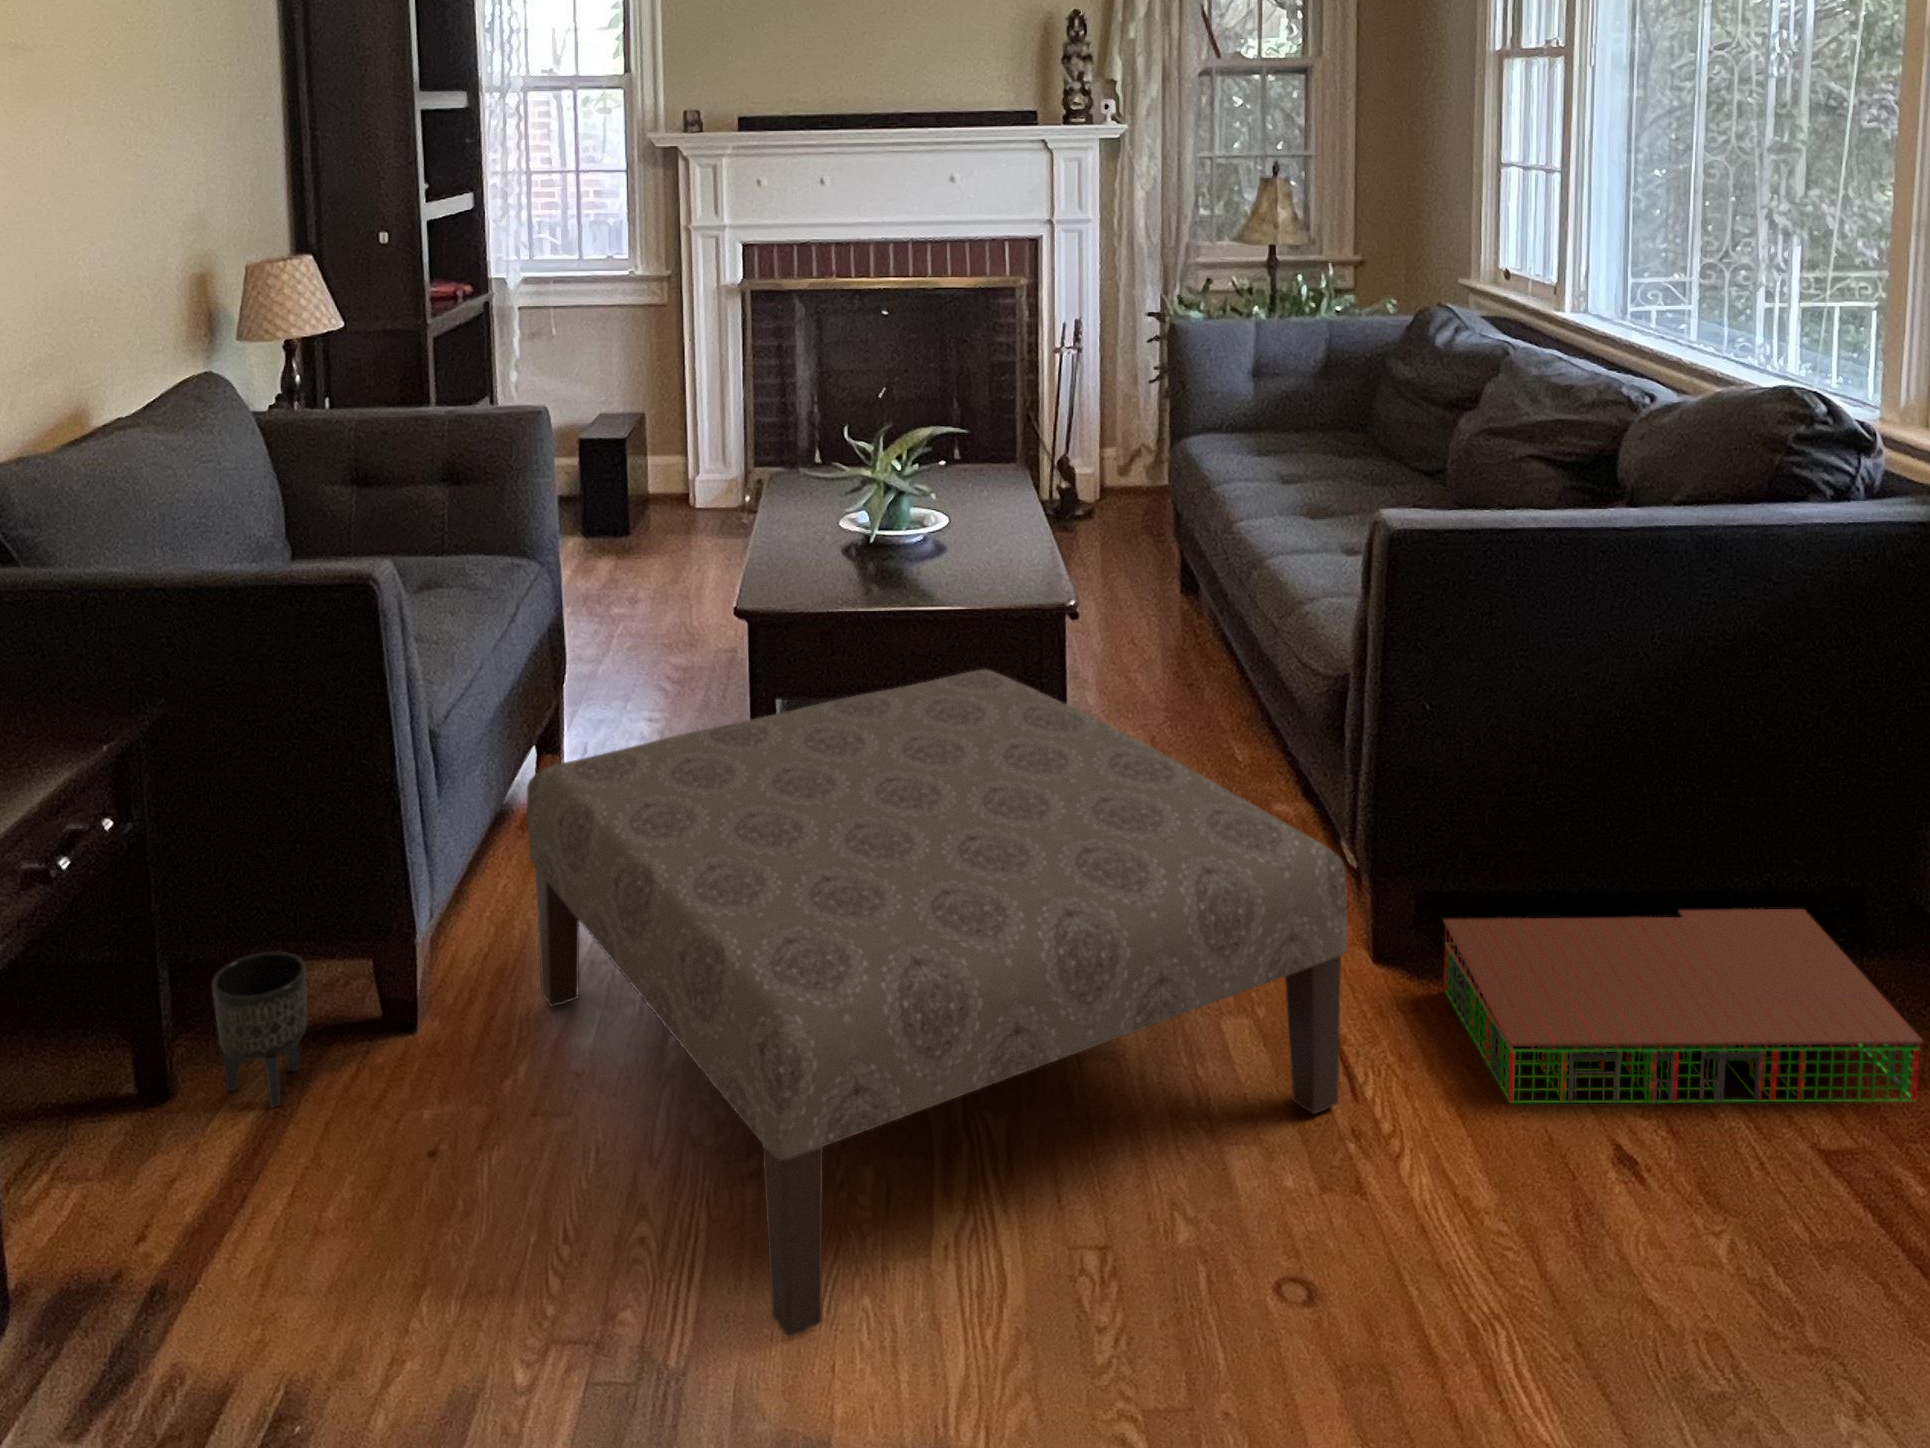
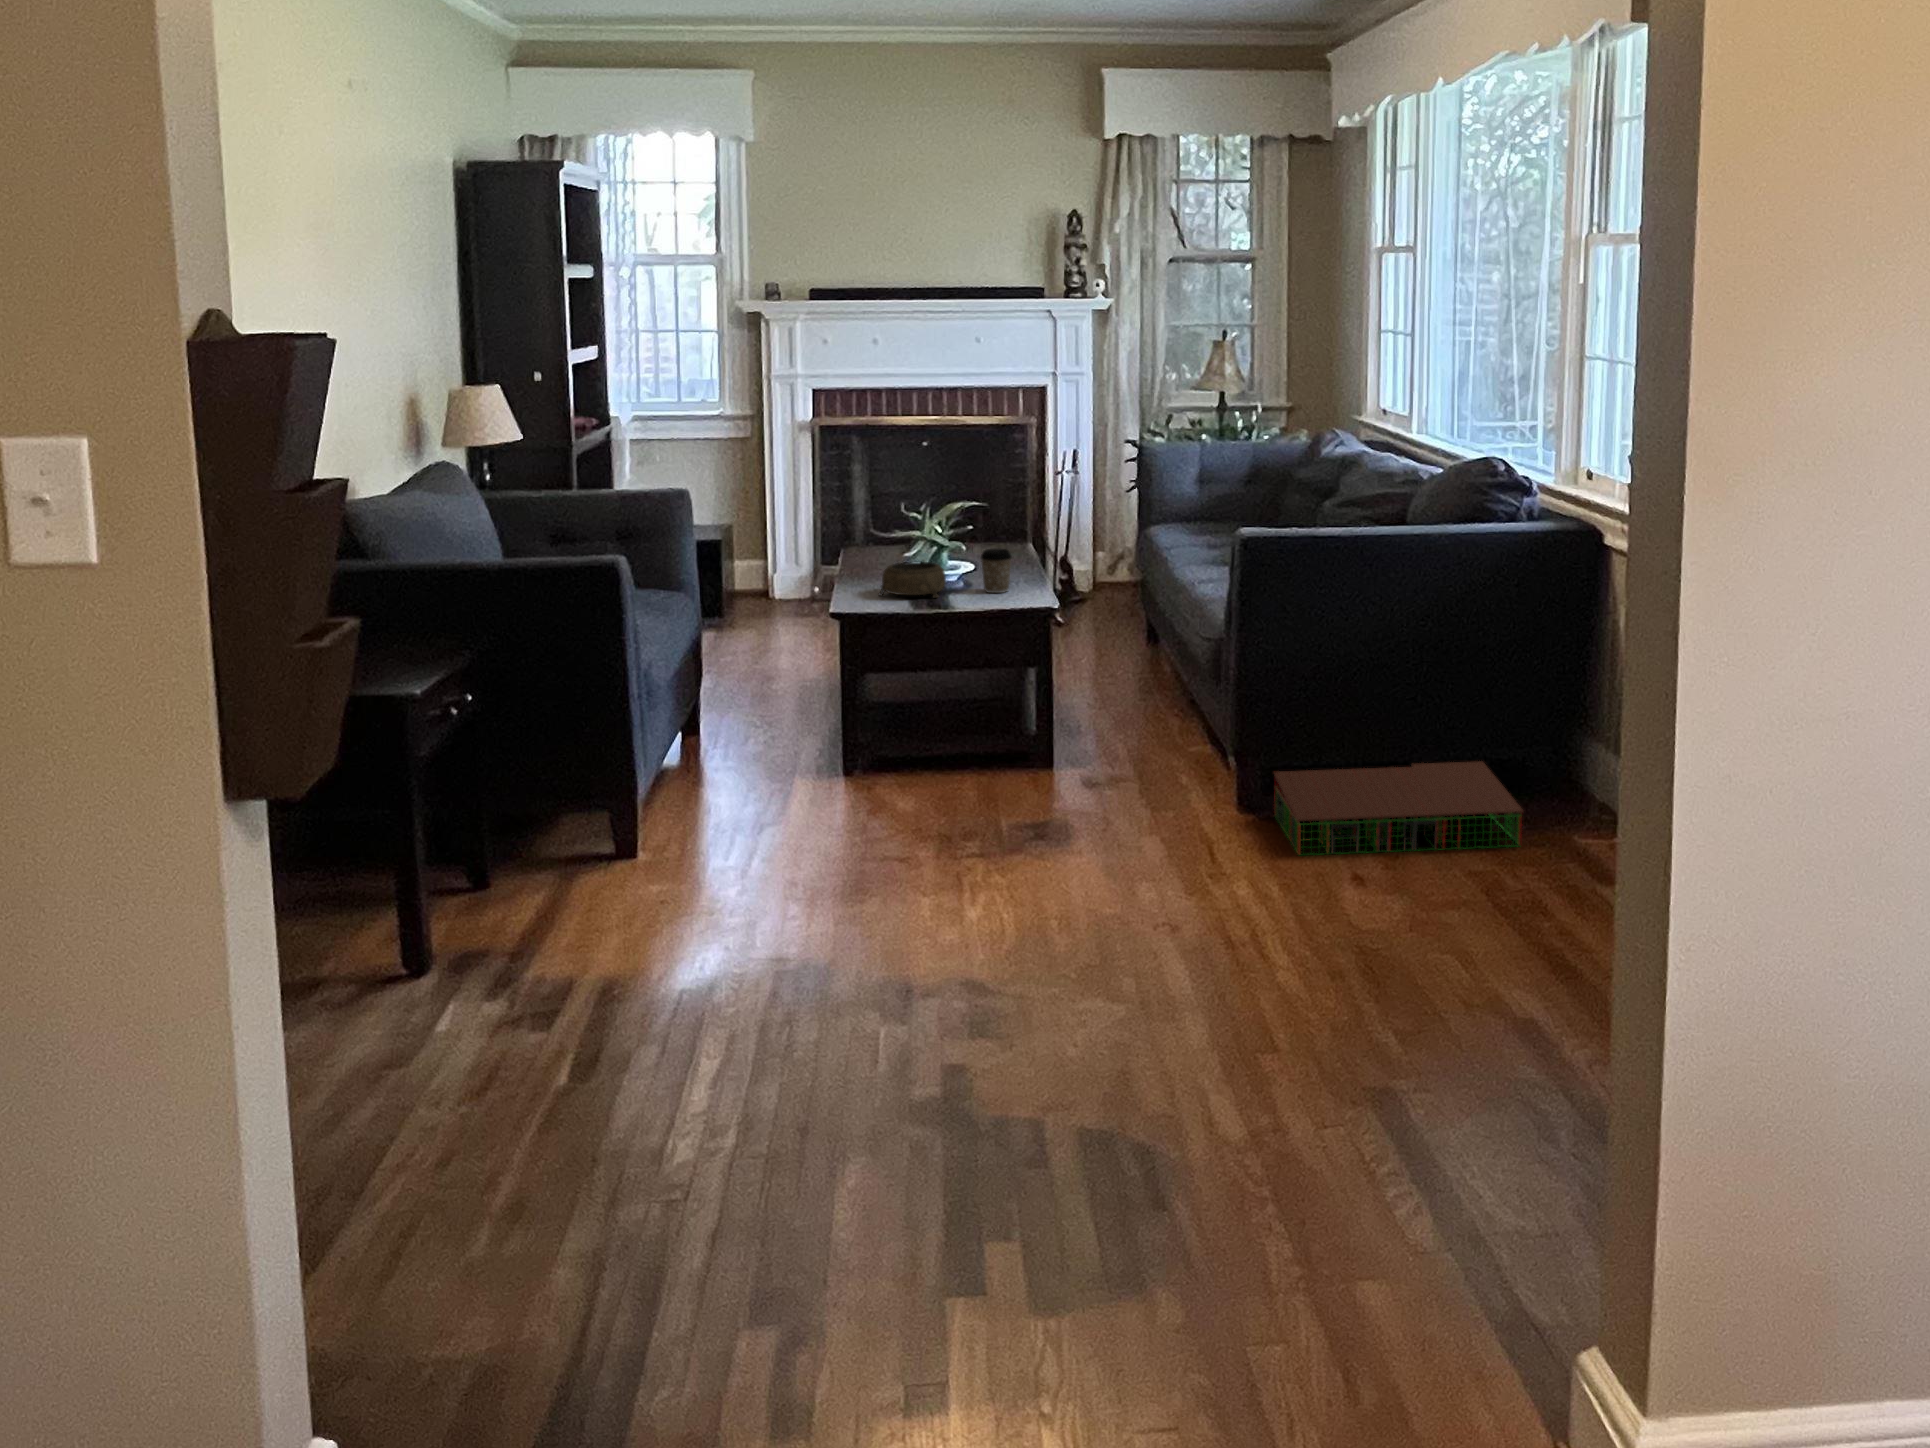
coffee cup: none [956,508,1004,578] -> present [981,549,1012,593]
decorative bowl: none [804,525,904,587] -> present [879,562,946,598]
ottoman: present [527,670,1347,1337] -> none [708,643,1204,947]
planter: present [212,952,307,1107] -> none [518,798,576,886]

